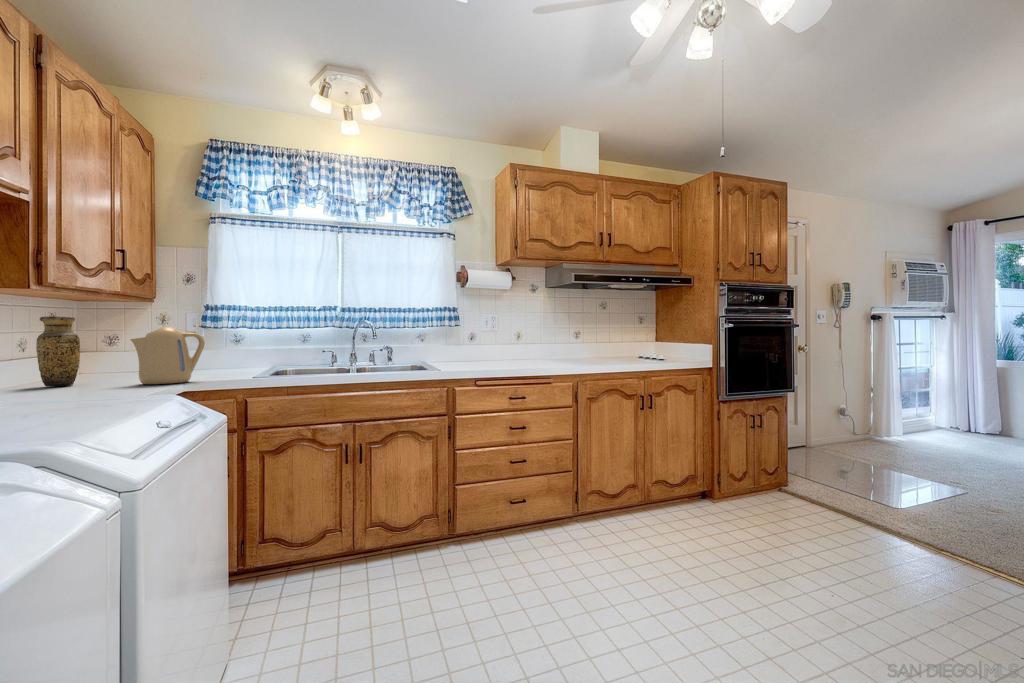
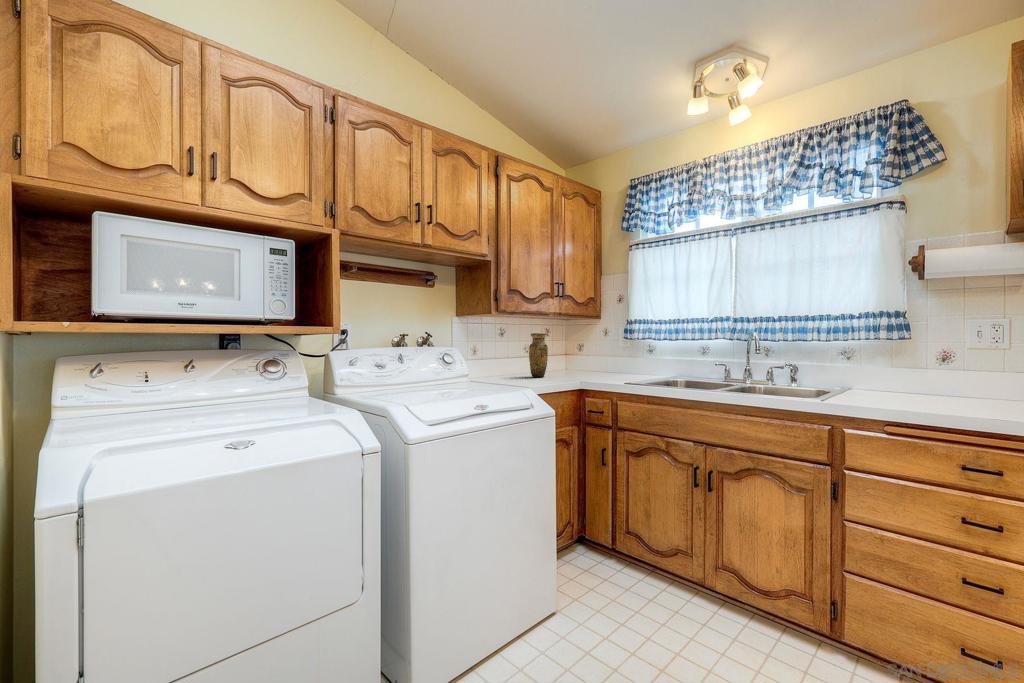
kettle: present [130,326,205,384] -> none [561,340,603,383]

